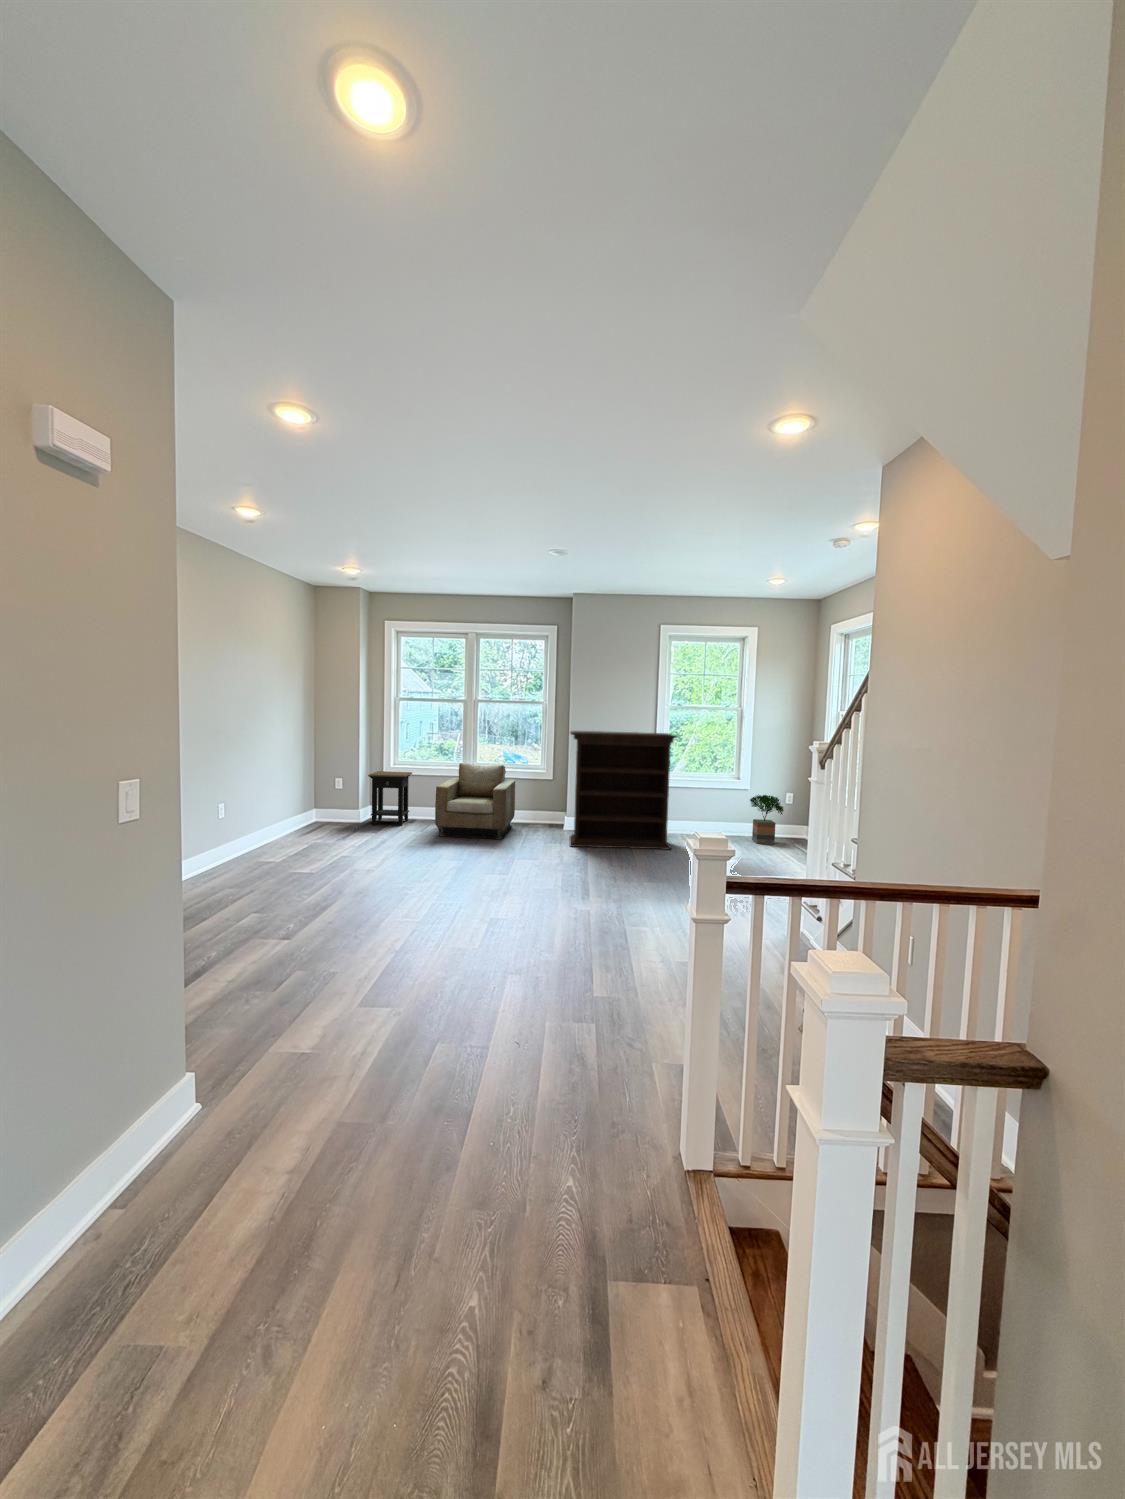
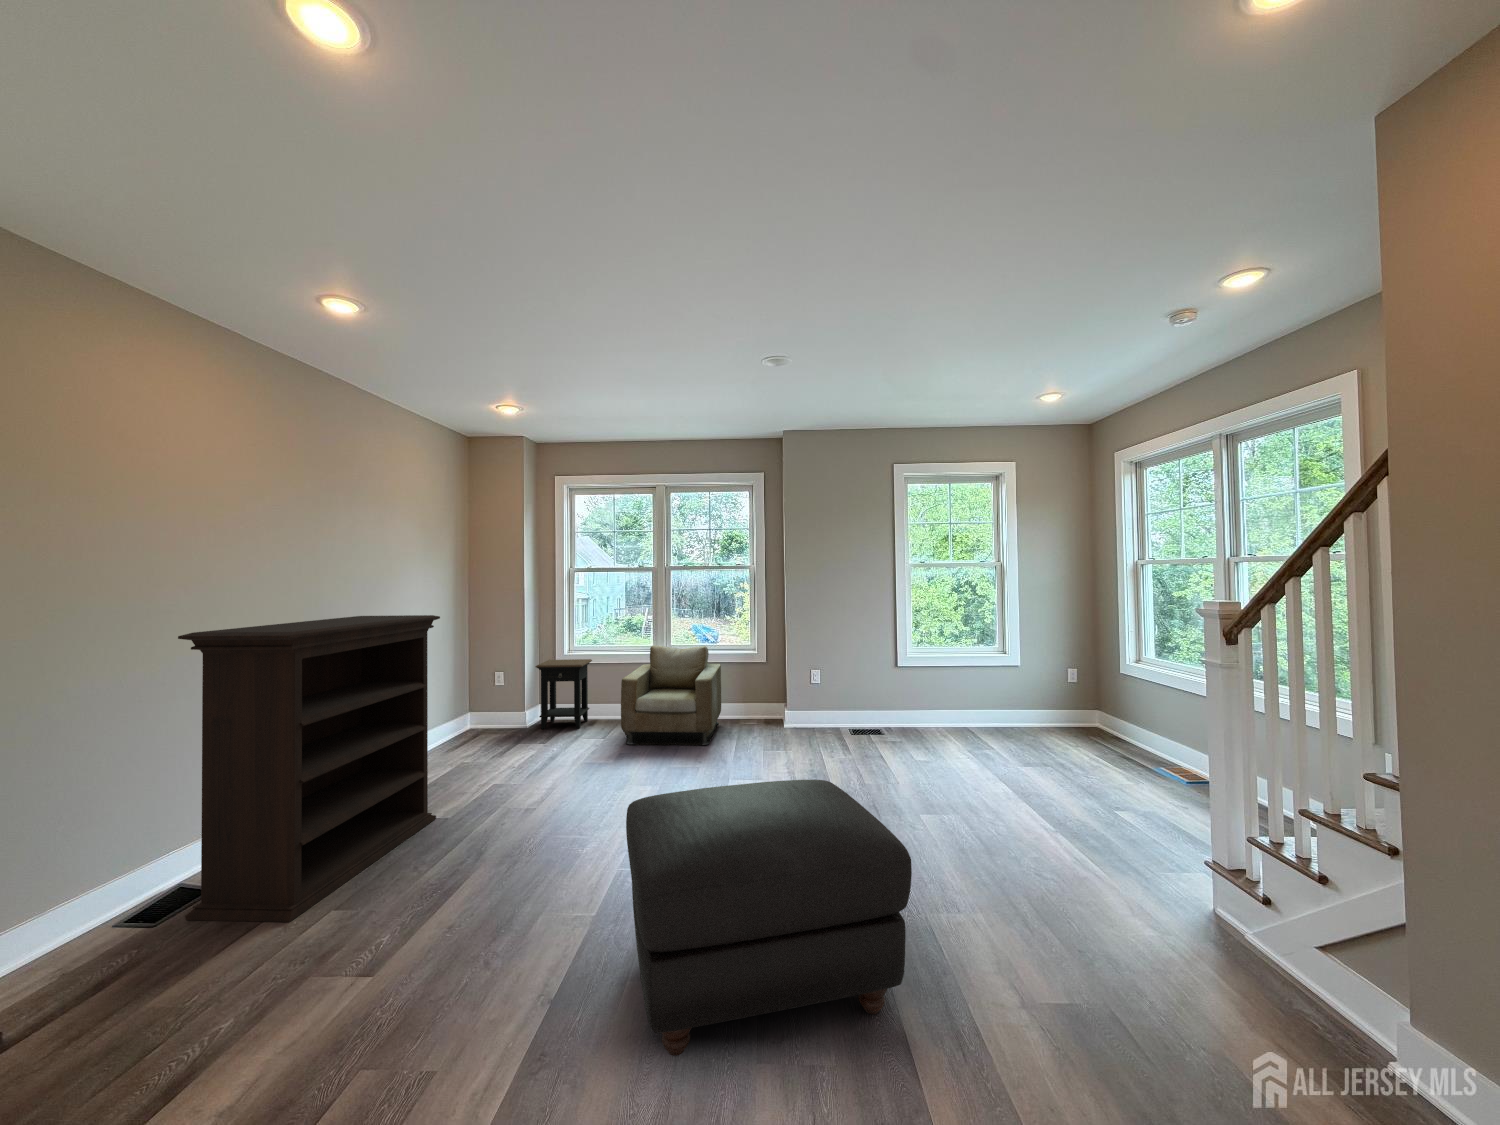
bookshelf: present [570,731,678,849] -> present [178,615,440,922]
potted tree: present [750,795,784,844] -> none [1020,671,1070,736]
ottoman: none [441,836,596,960] -> present [626,780,912,1056]

